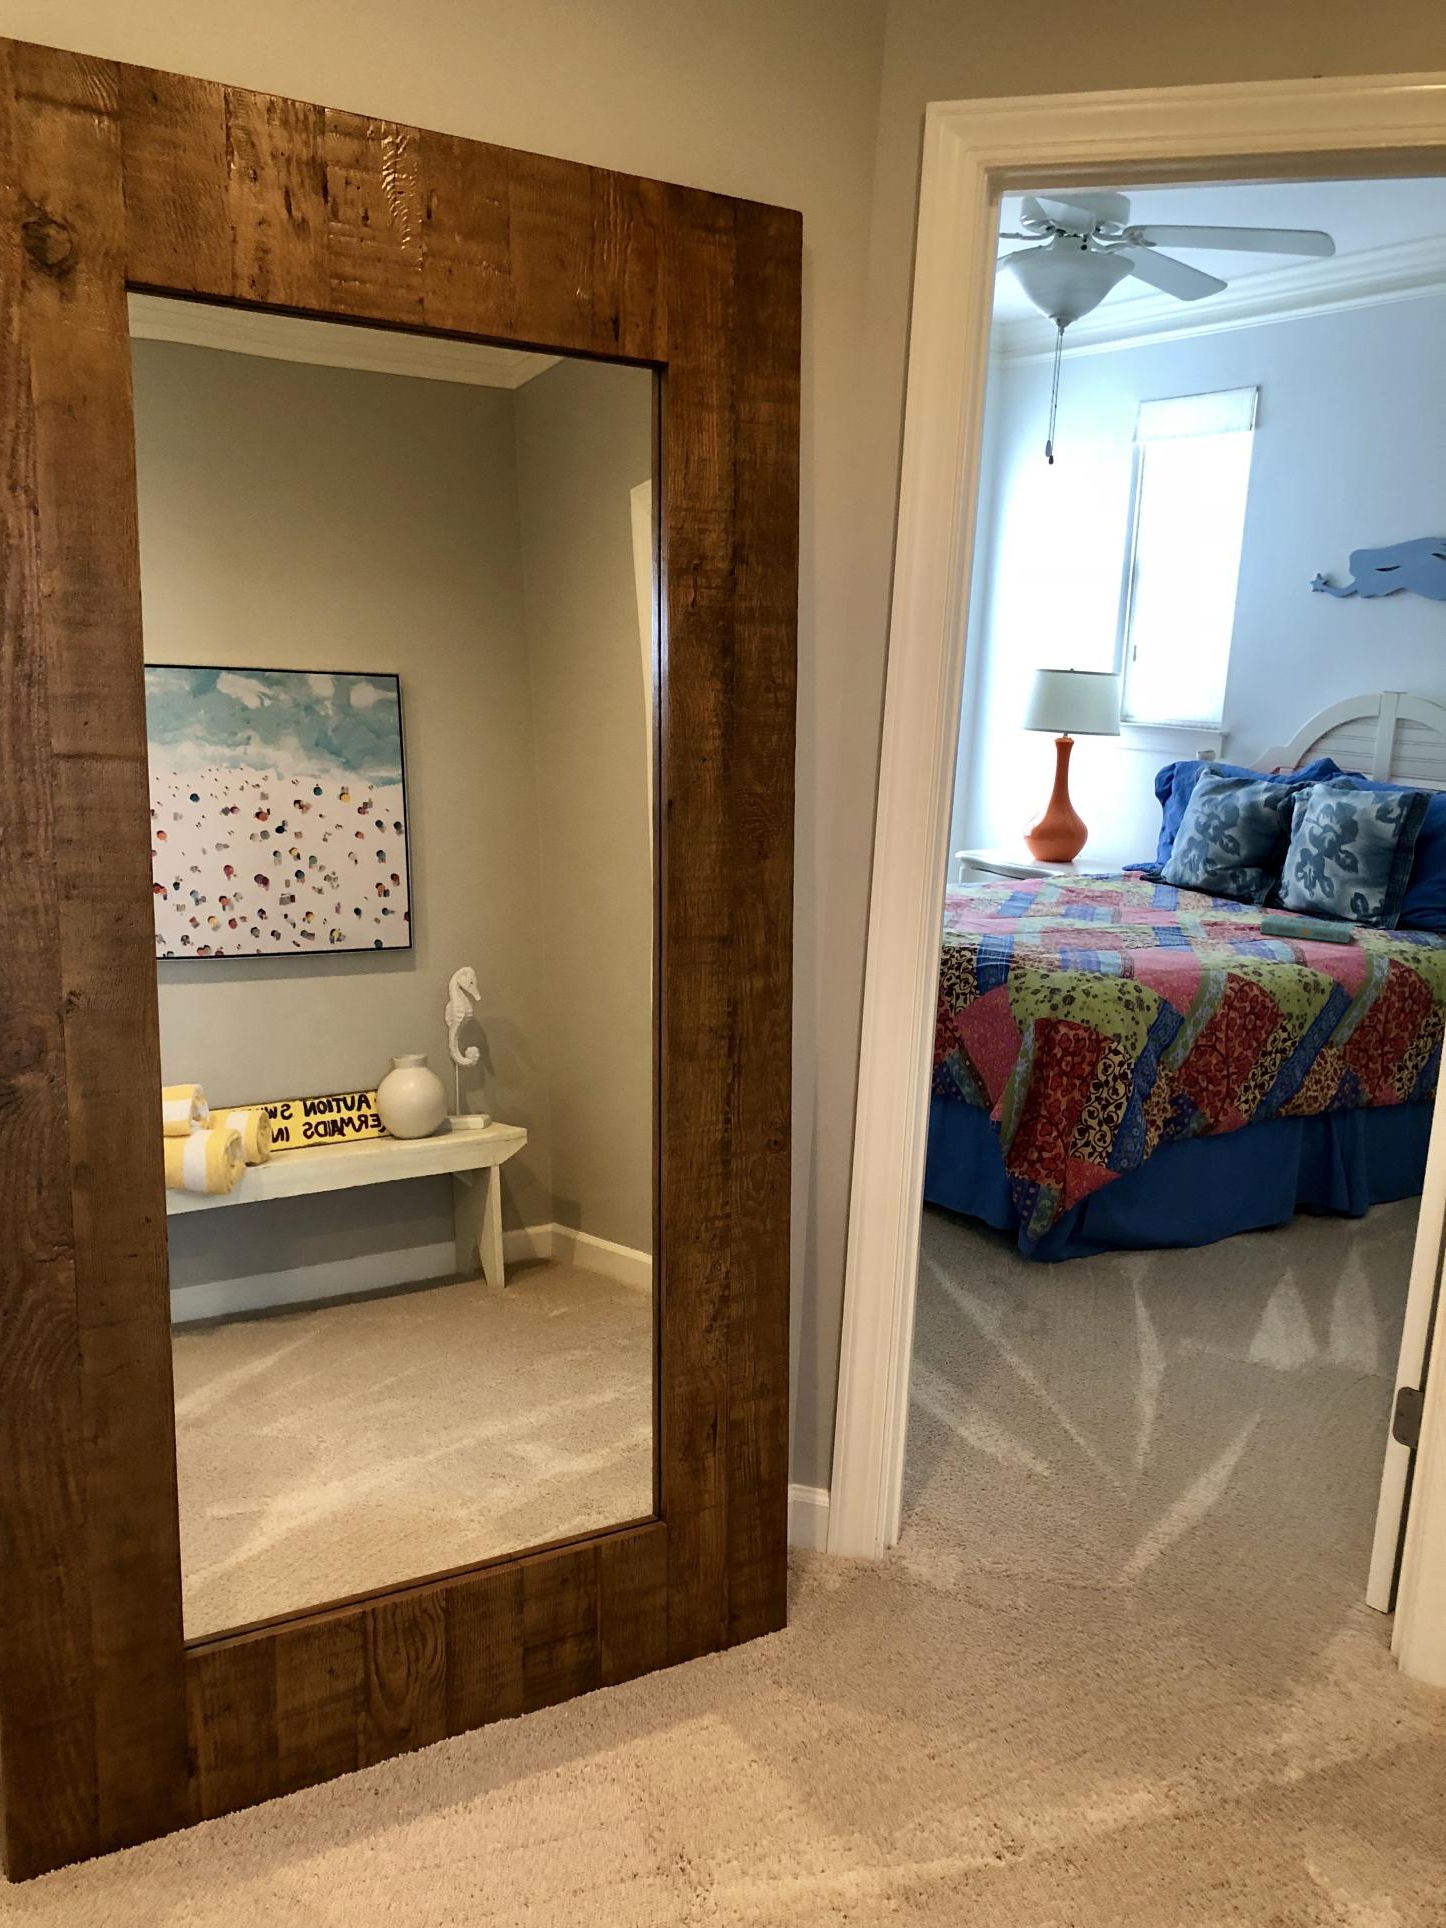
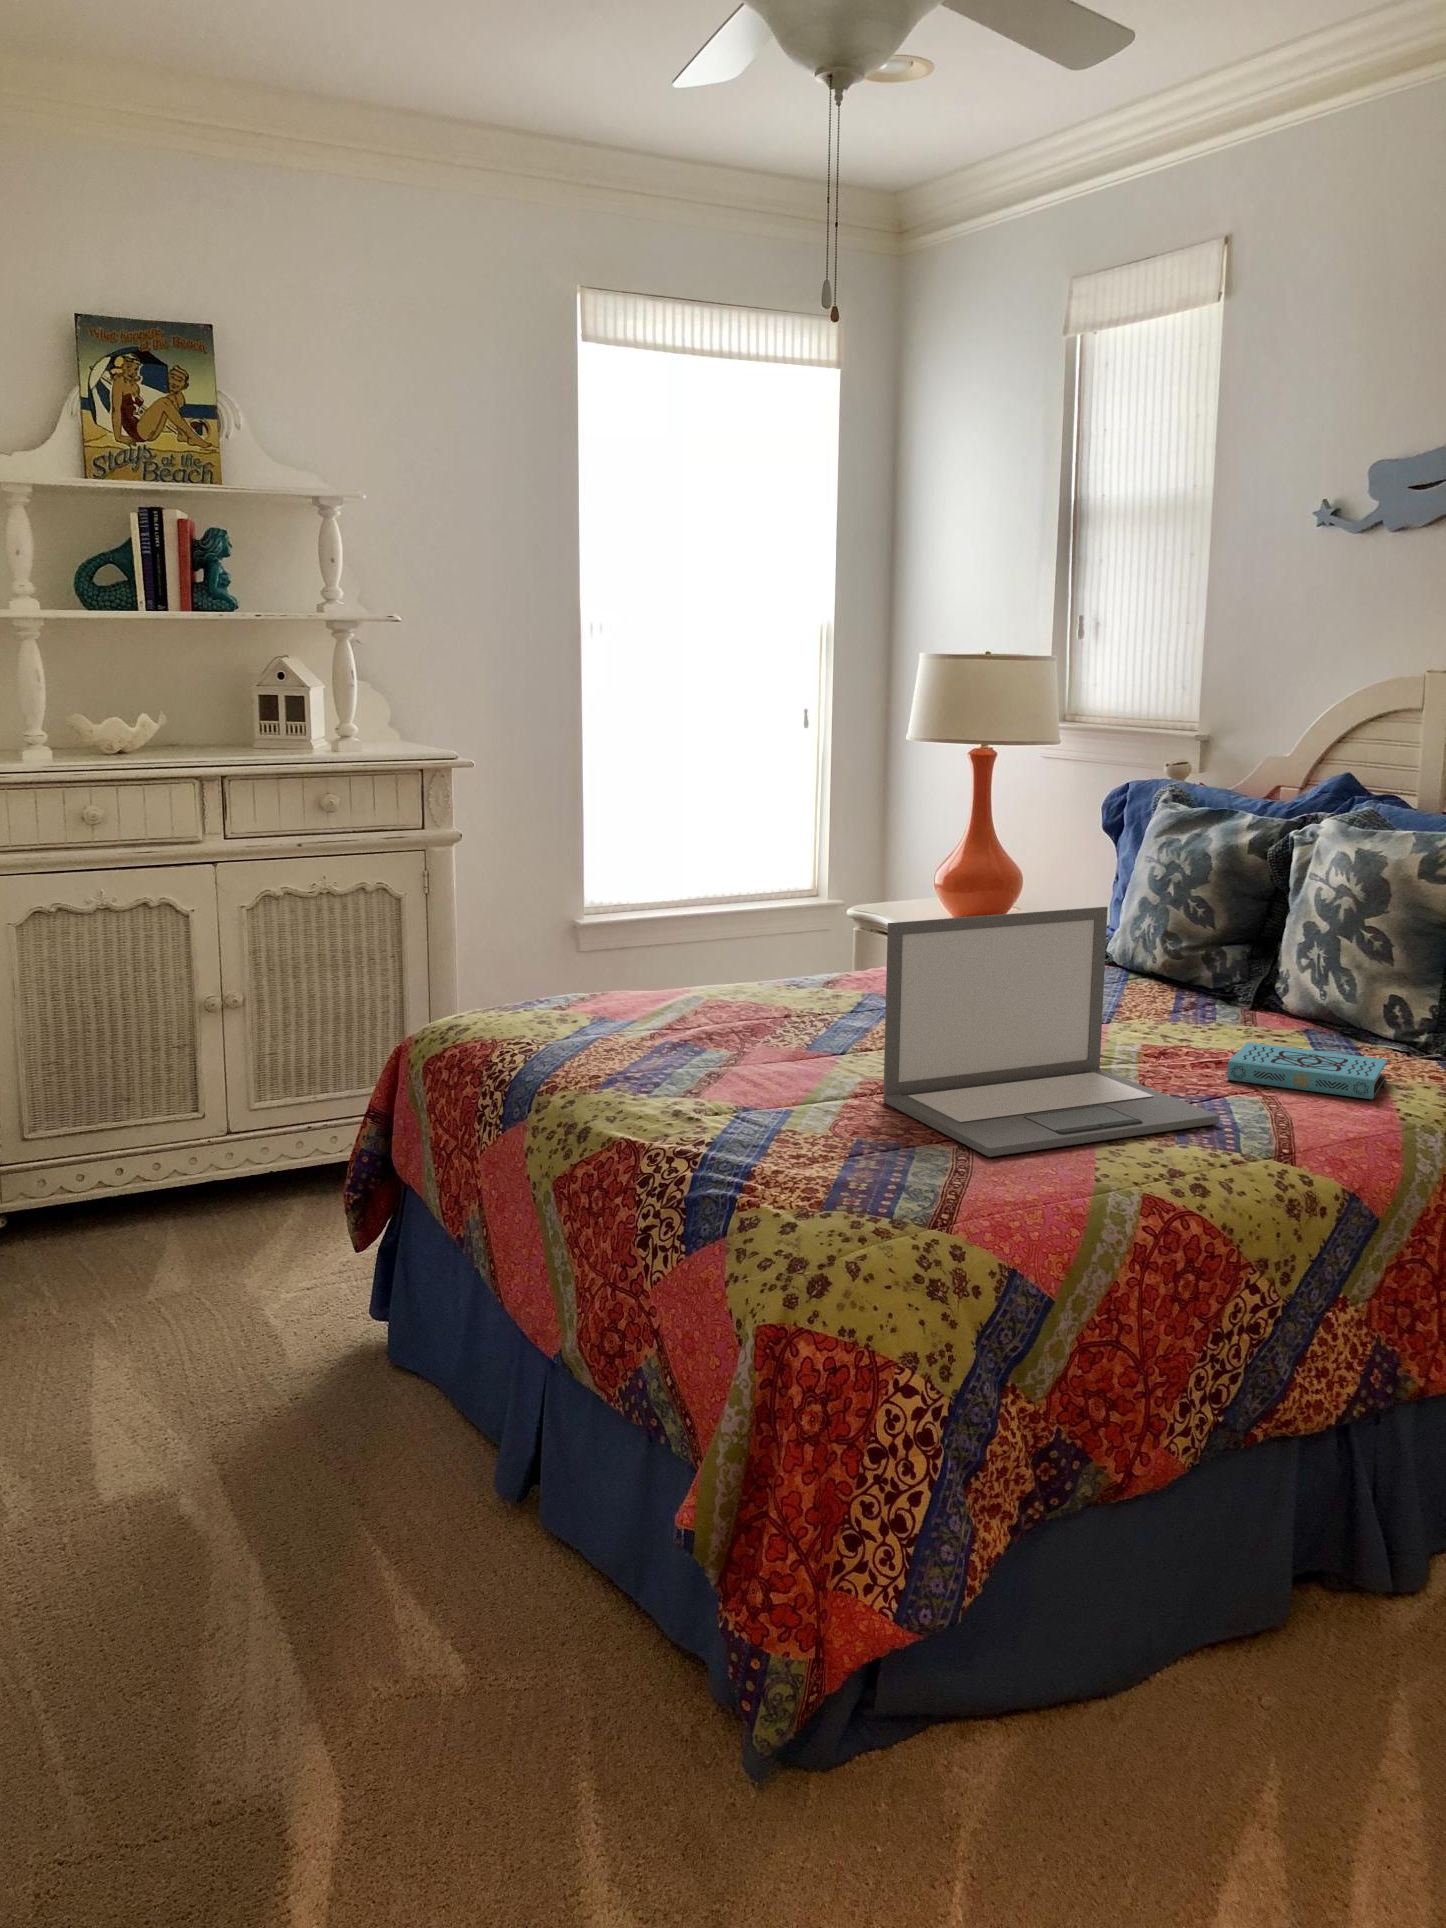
laptop: none [1062,824,1263,954] -> present [883,907,1220,1157]

